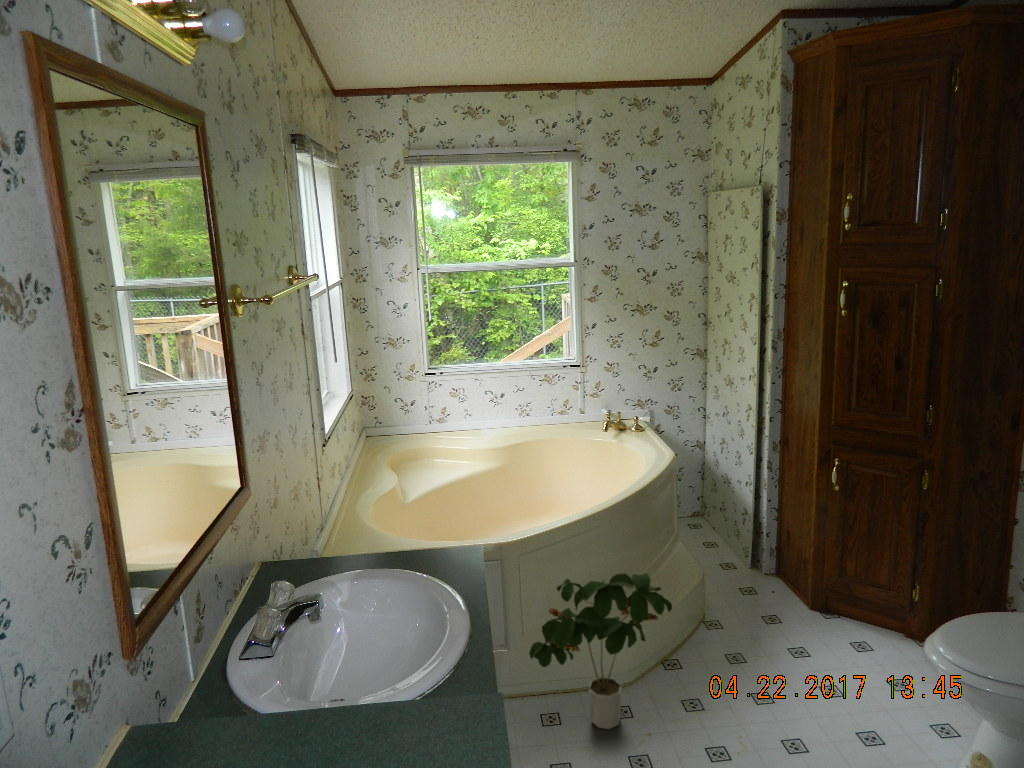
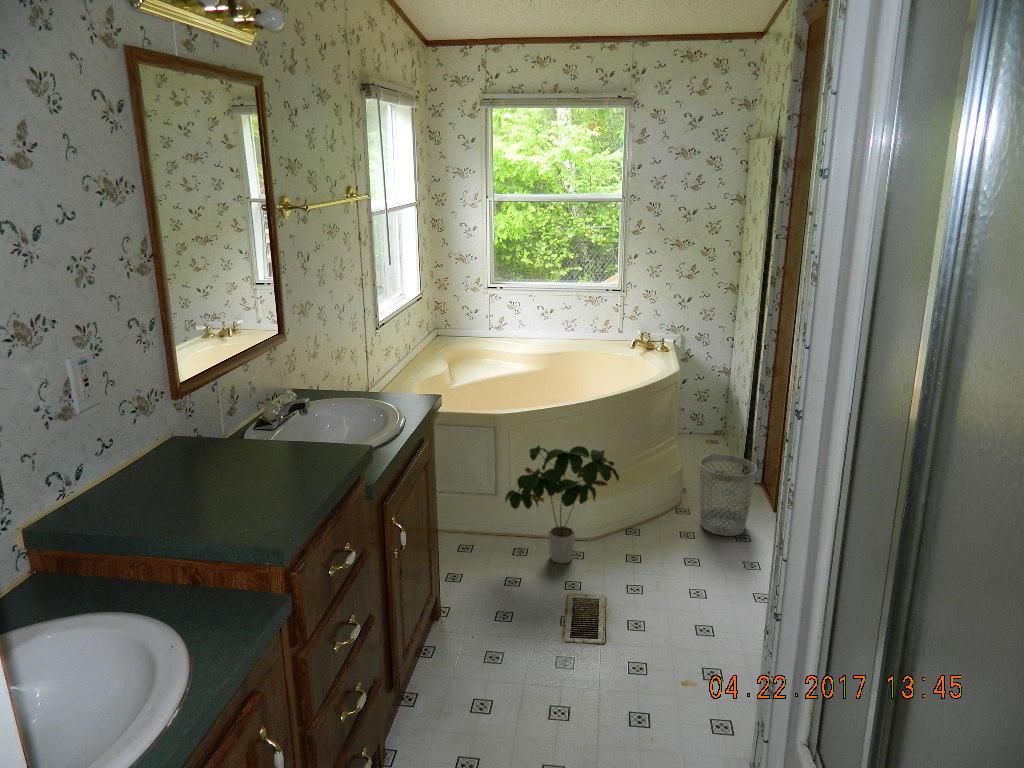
wastebasket: none [739,552,808,653] -> present [700,455,757,536]

